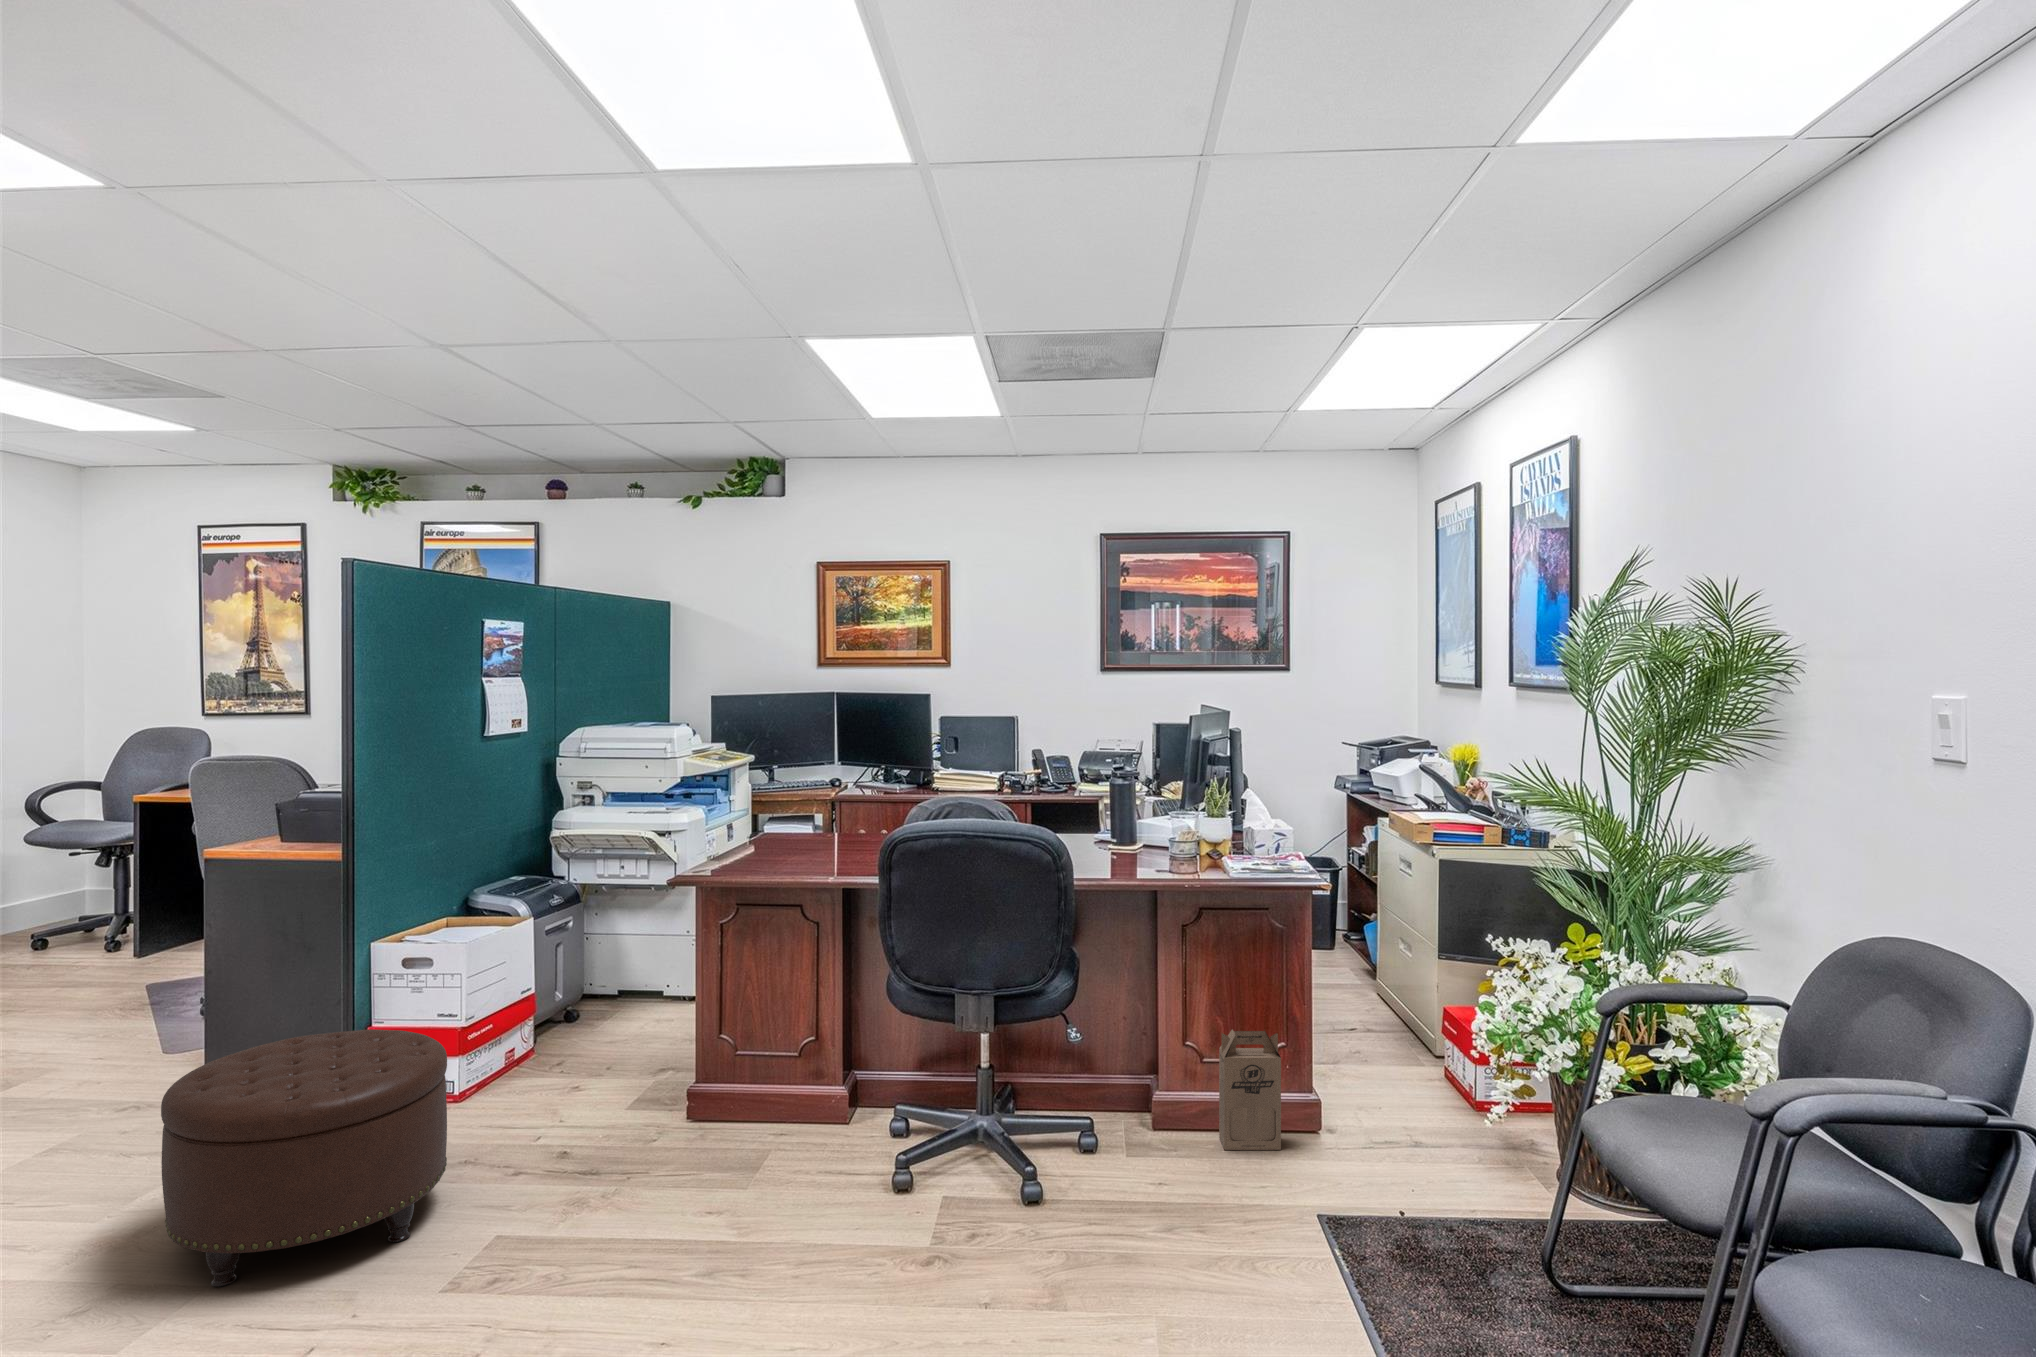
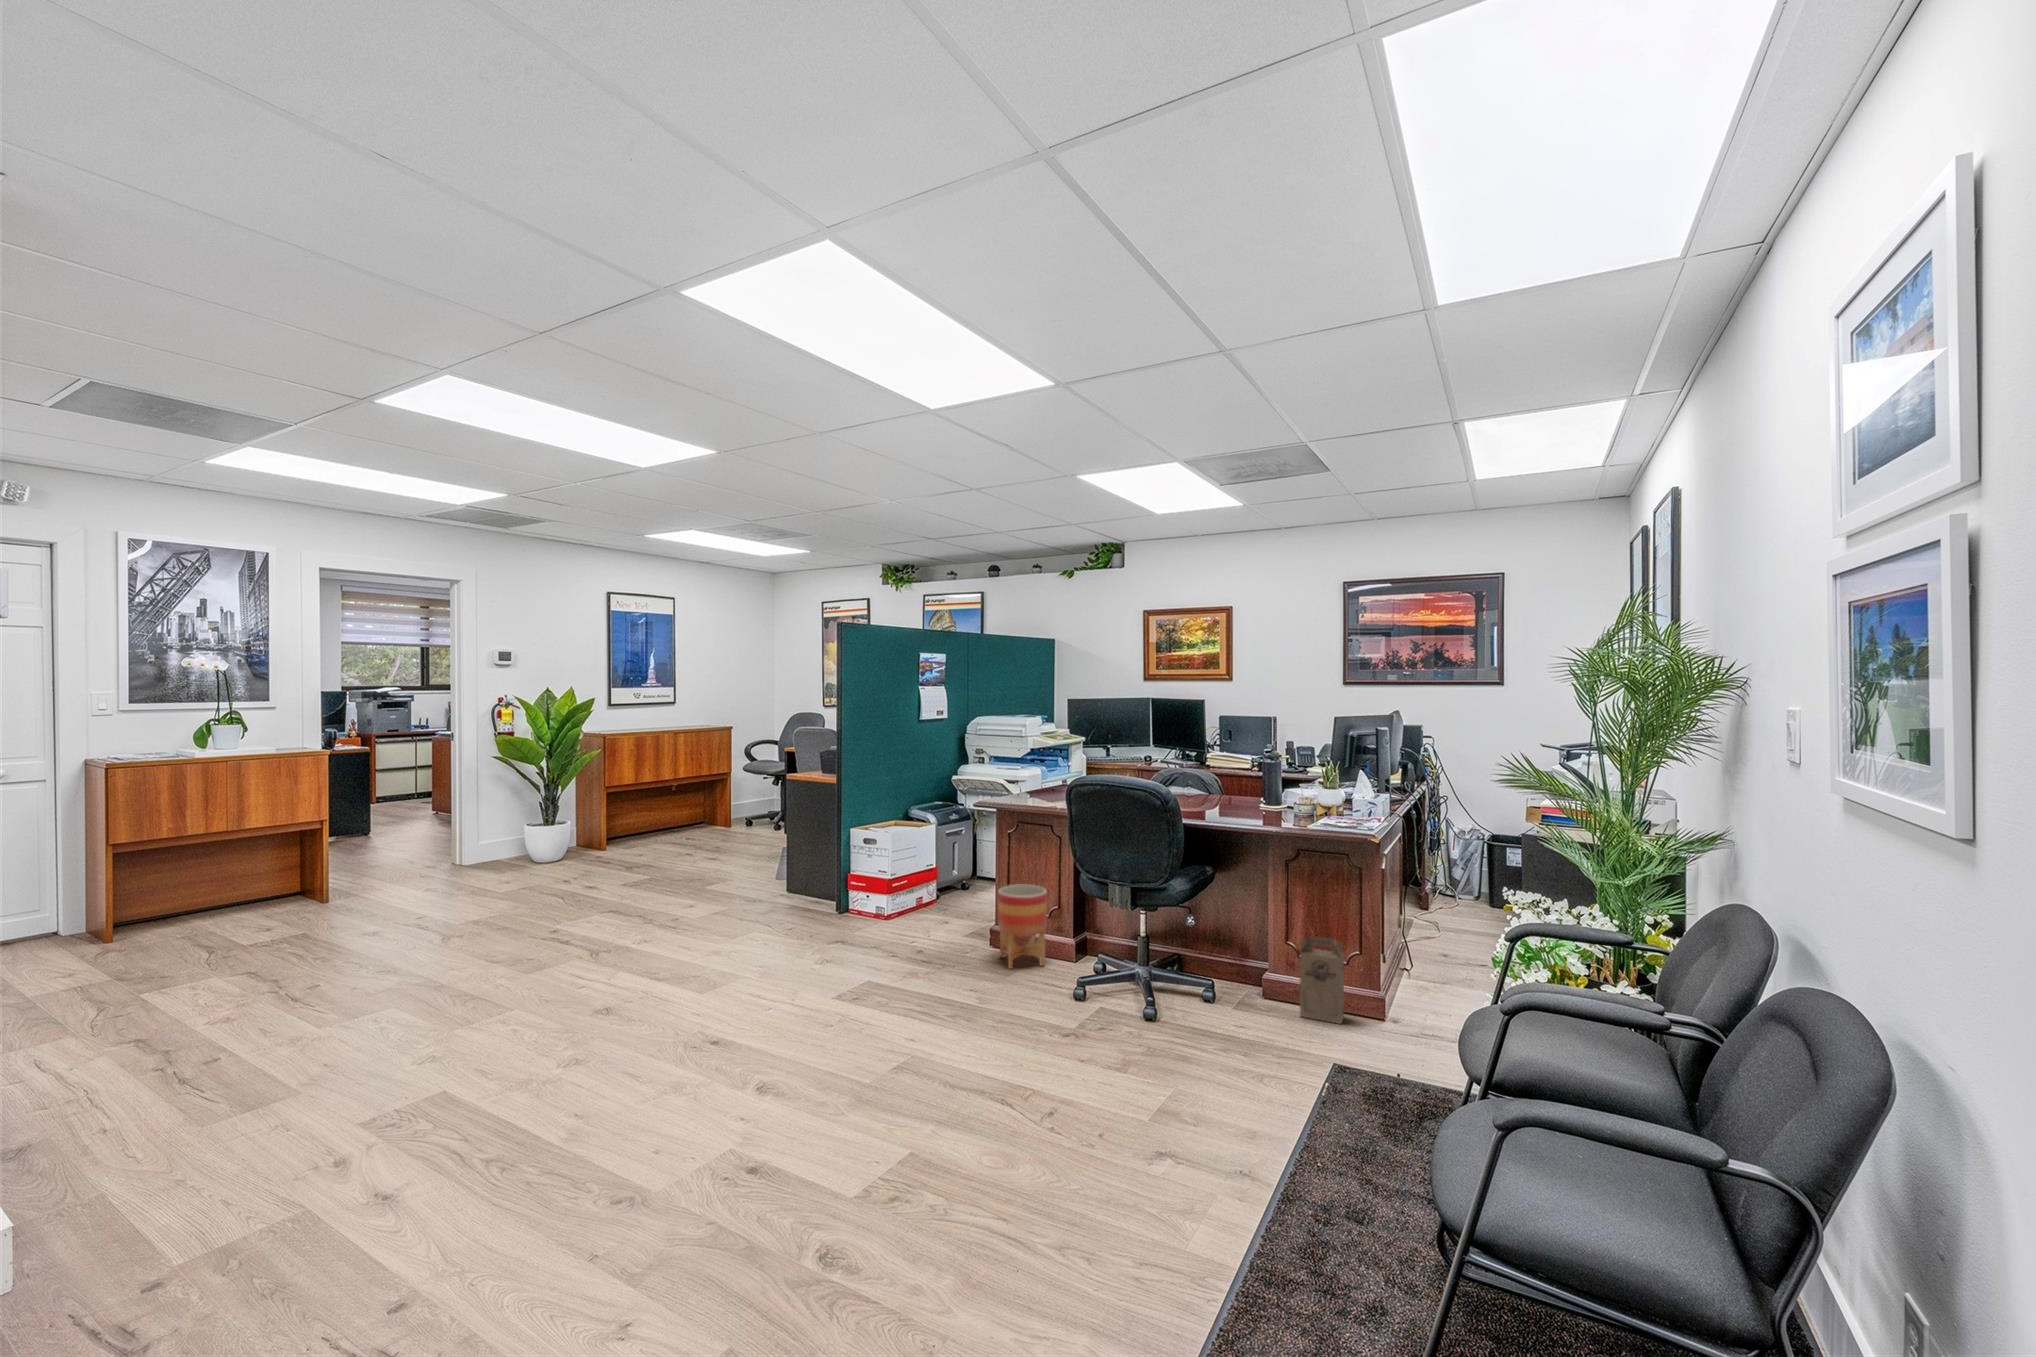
planter: none [721,1008,807,1158] -> present [998,885,1047,969]
ottoman: present [161,1029,447,1287] -> none [735,867,858,975]

